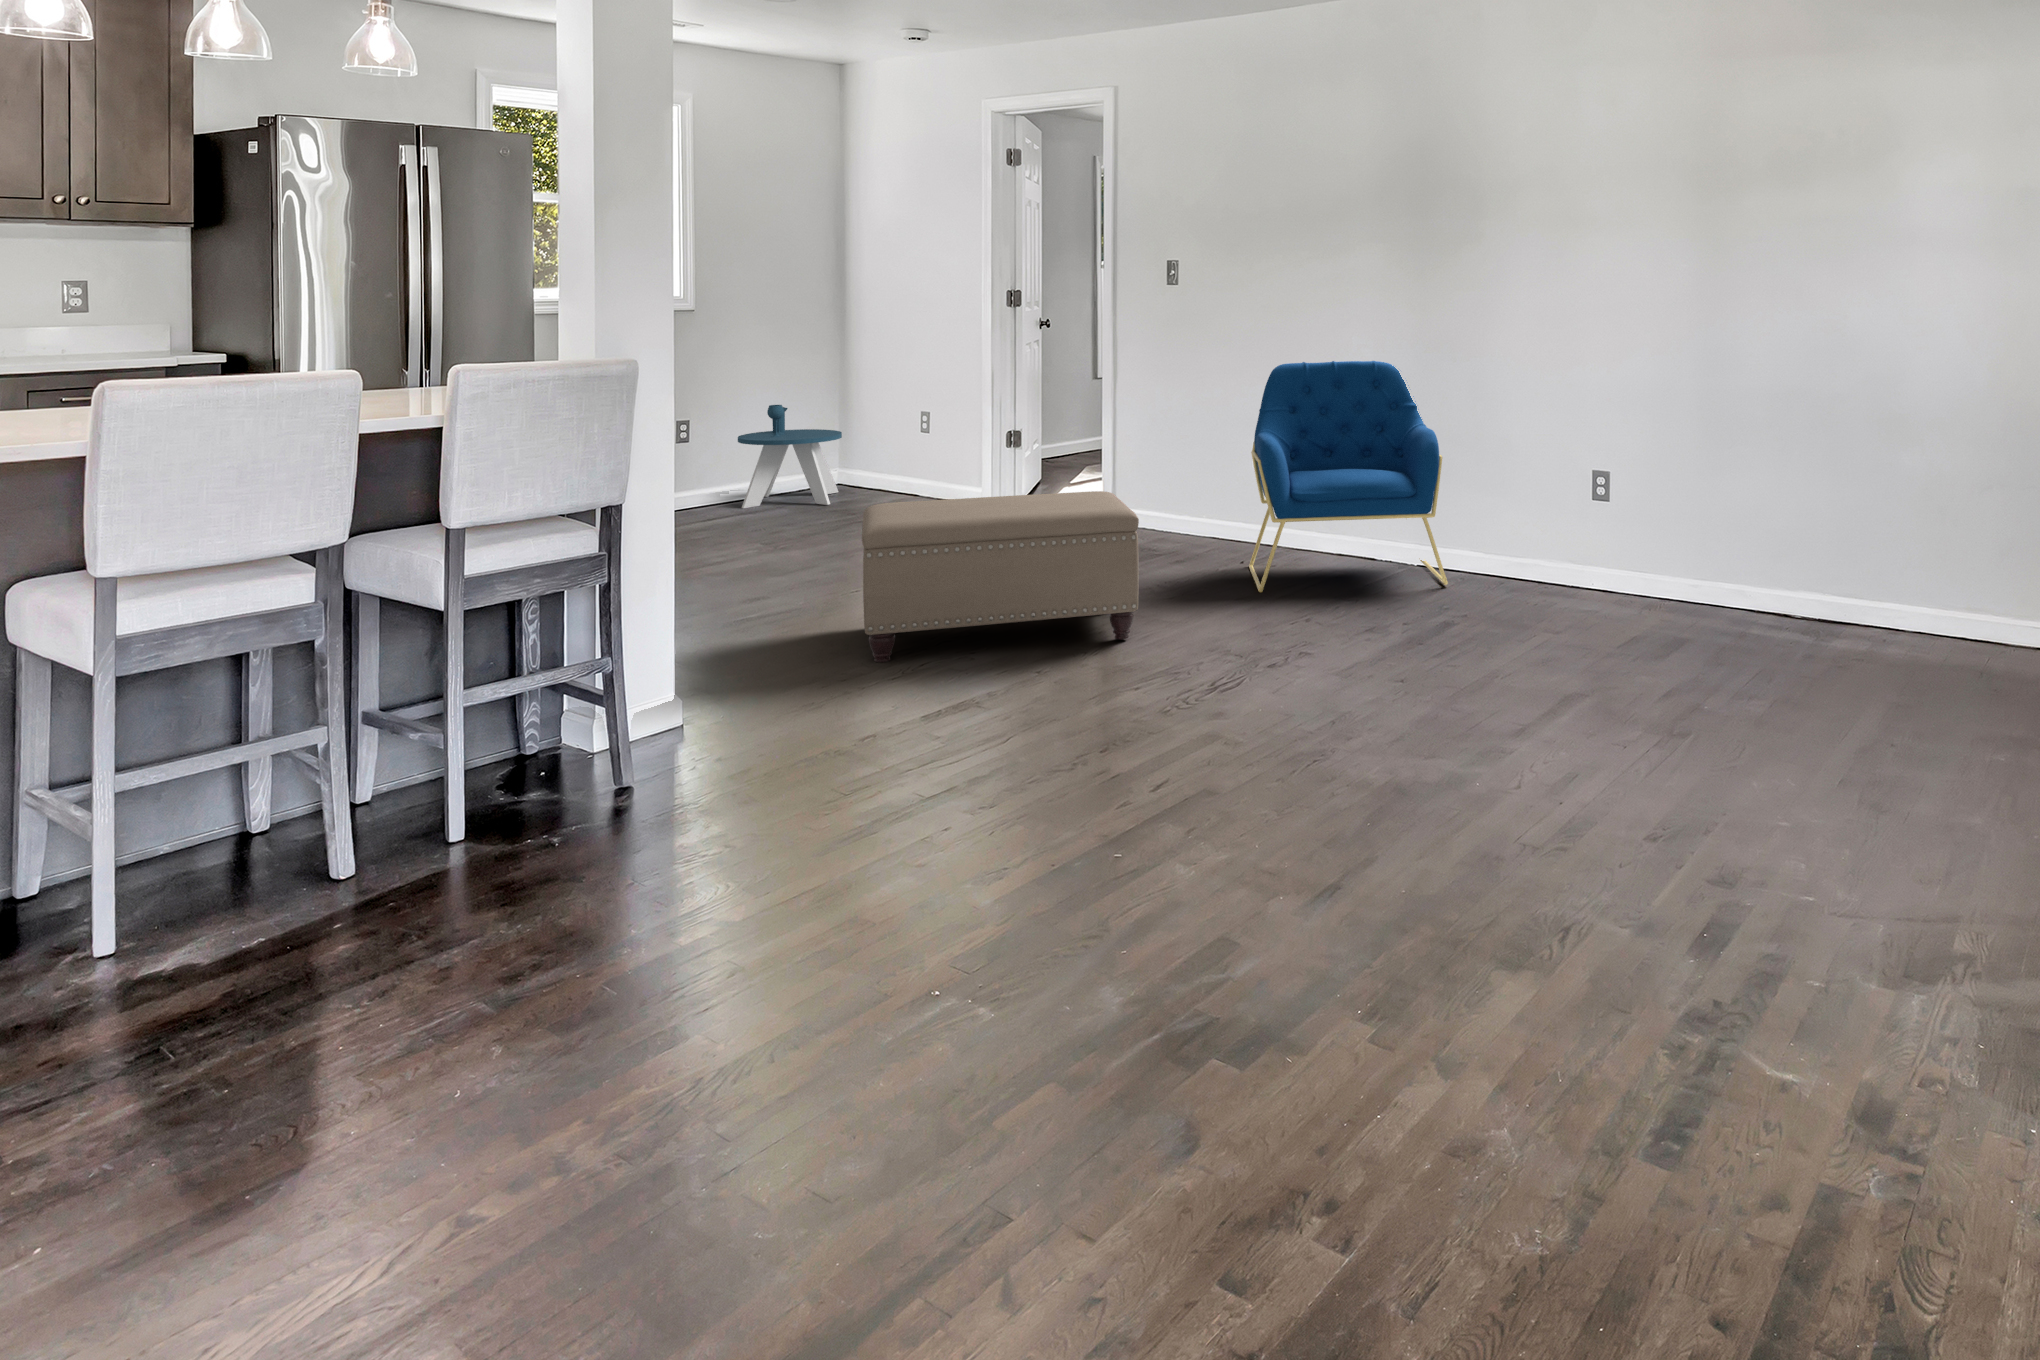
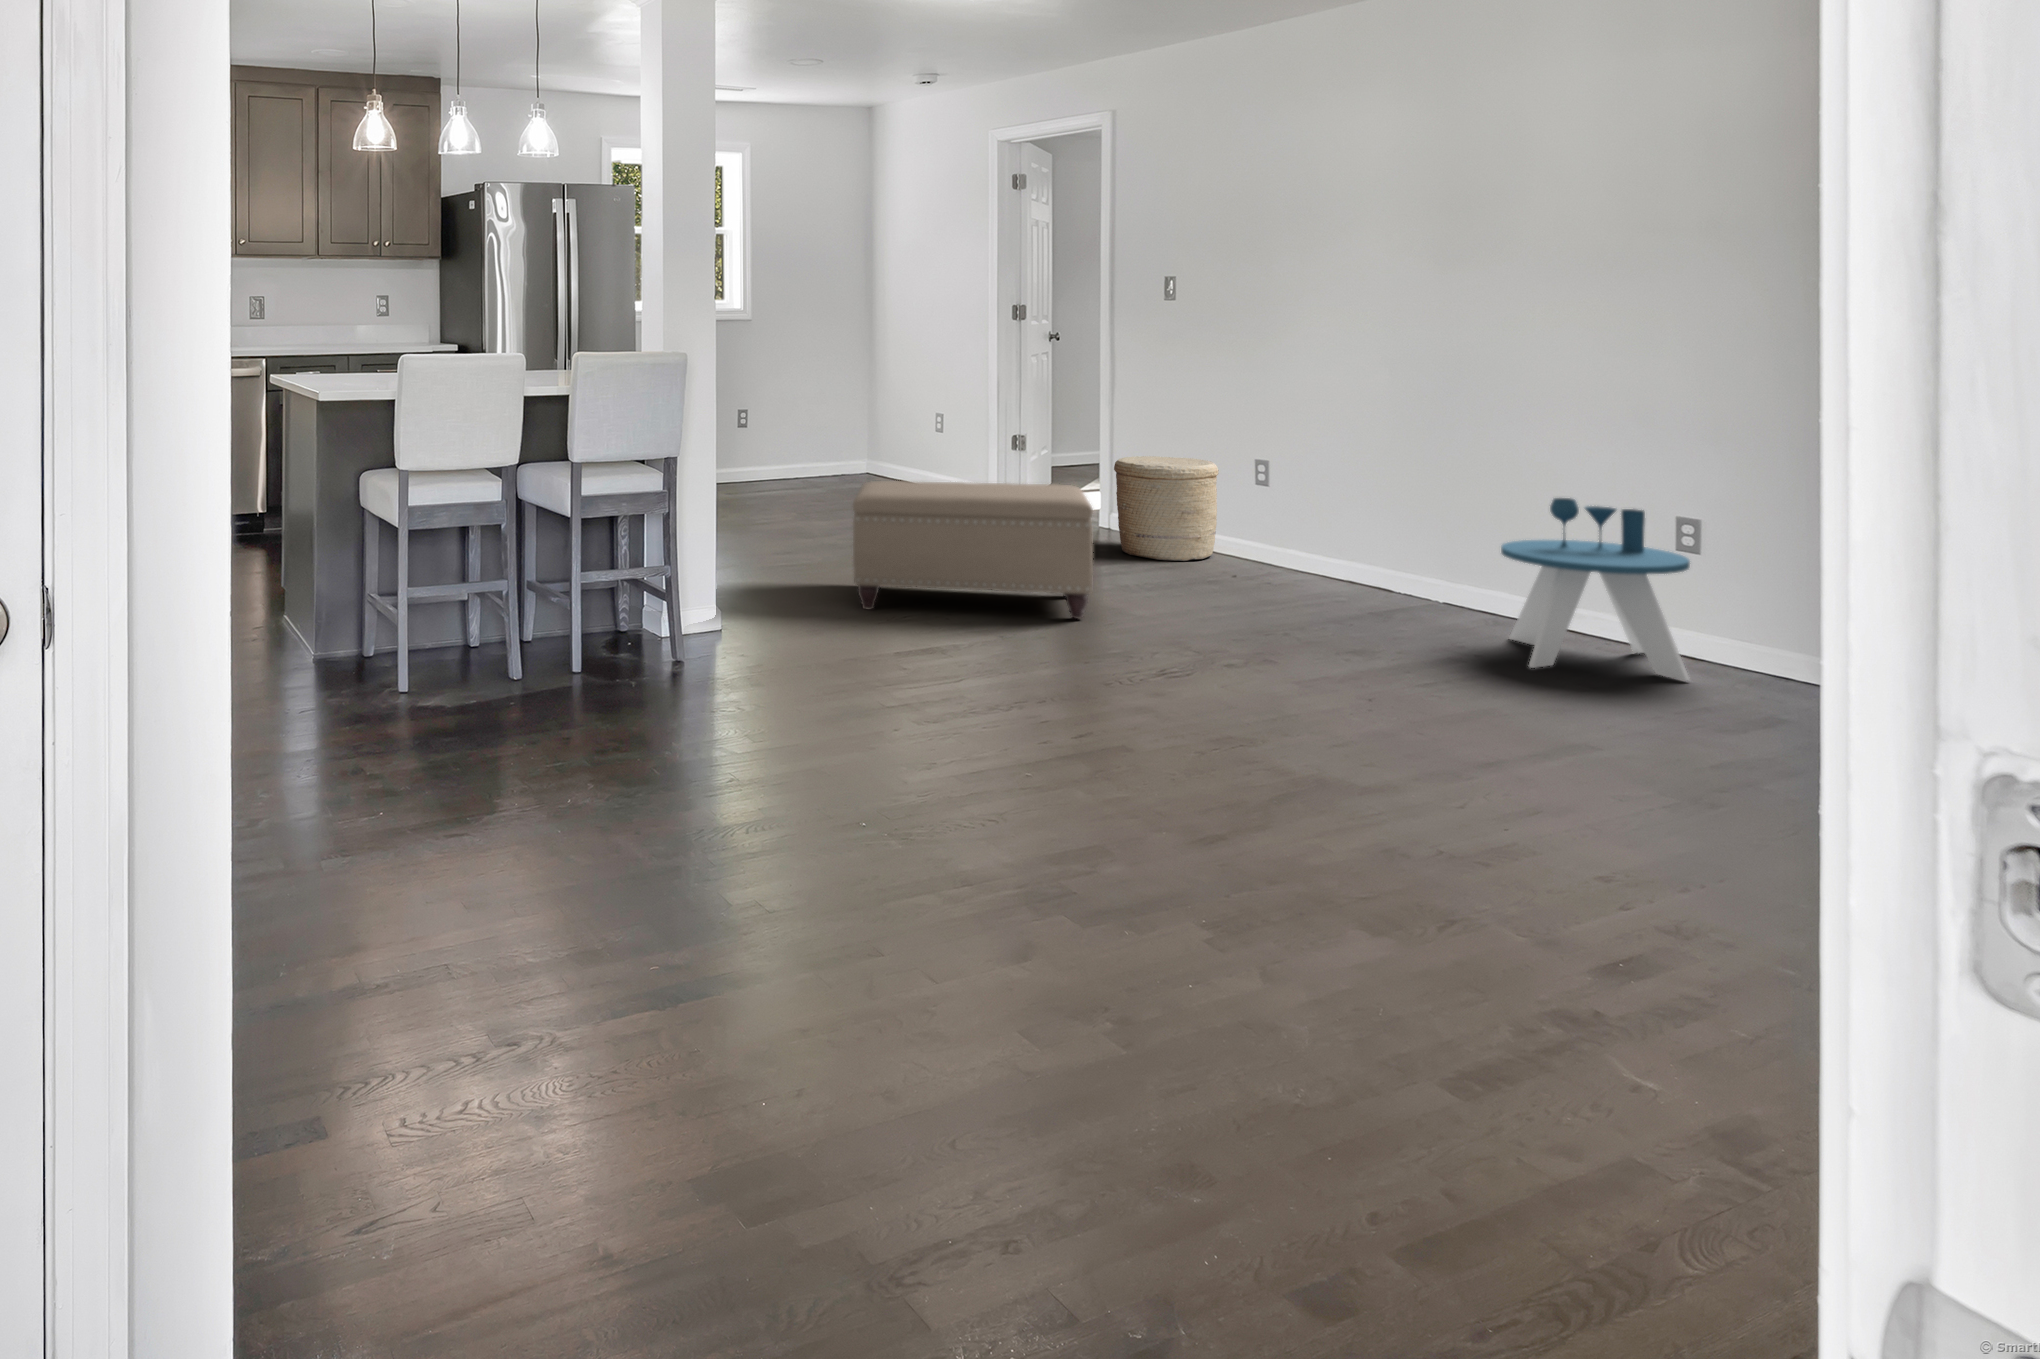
armchair: present [1249,361,1448,592] -> none [1234,372,1458,615]
side table: present [738,405,842,508] -> present [1501,498,1690,681]
woven basket: none [1126,448,1224,554] -> present [1114,456,1219,561]

